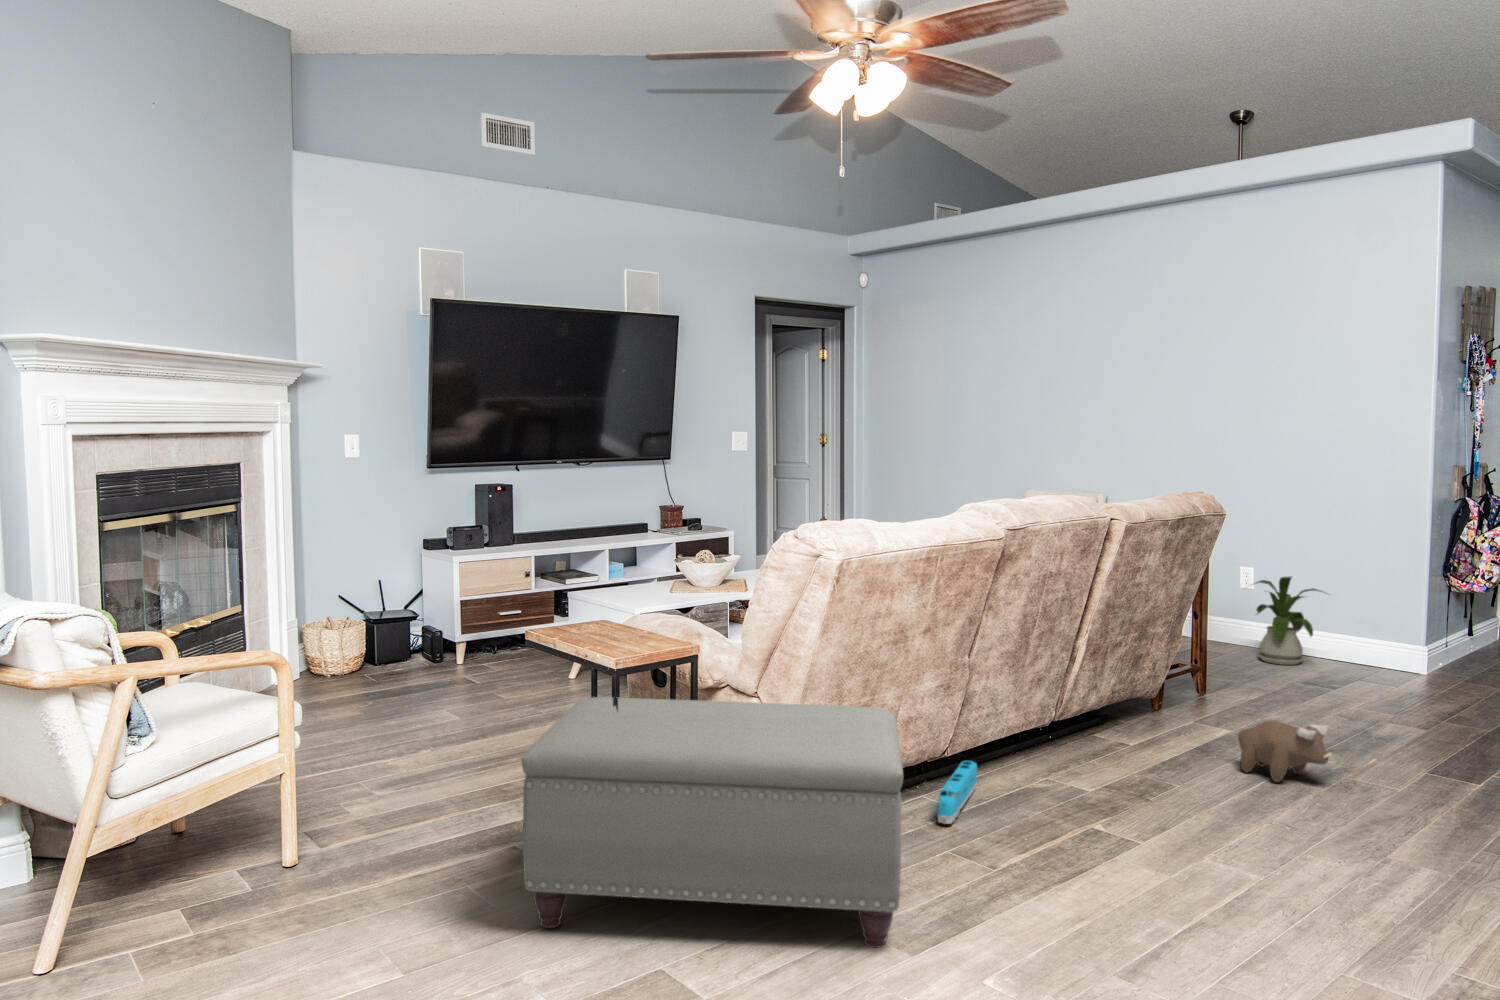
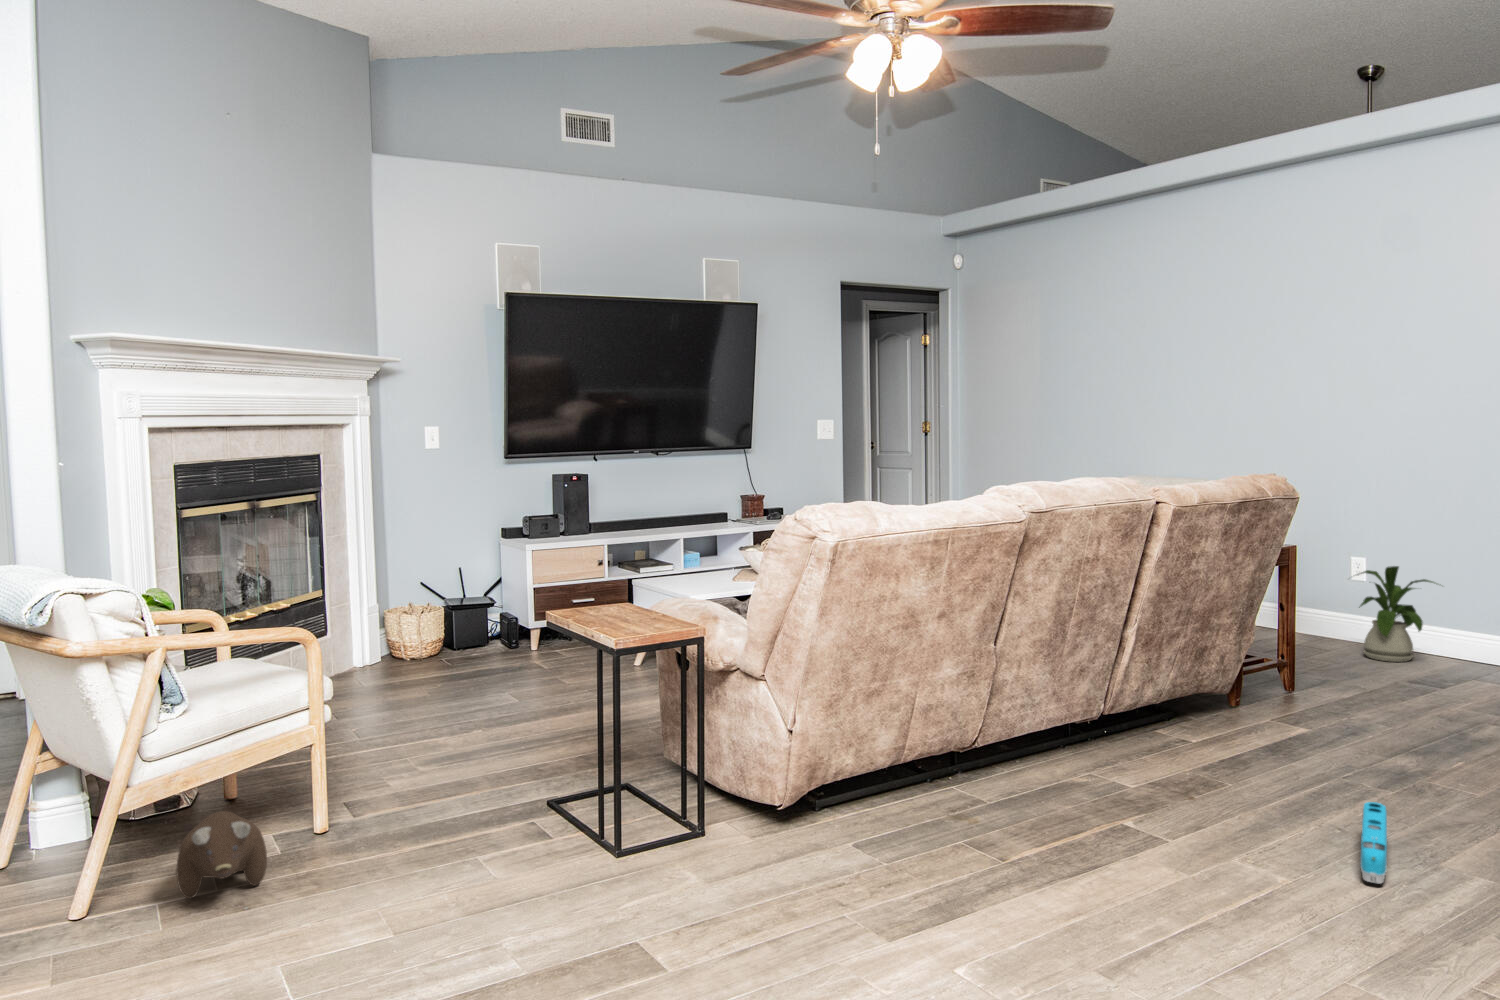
ottoman: present [522,697,903,948] -> none [508,678,897,935]
plush toy: present [1238,720,1331,782] -> present [176,811,267,899]
toy train: present [938,761,977,824] -> present [1360,802,1387,884]

